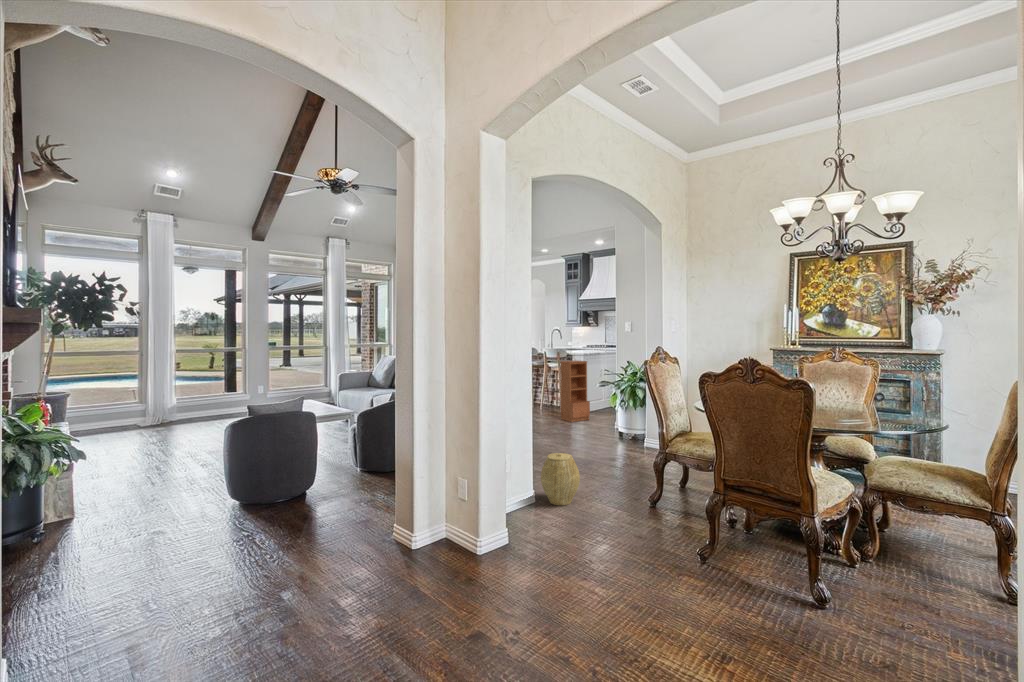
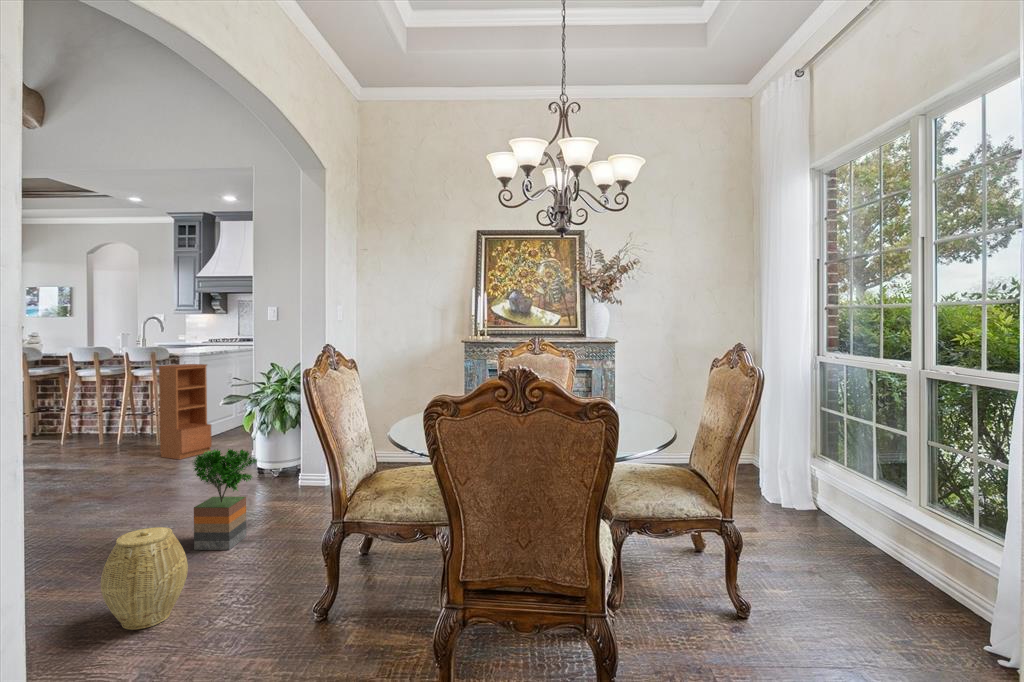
potted tree: none [580,415,618,478] -> present [193,449,257,550]

